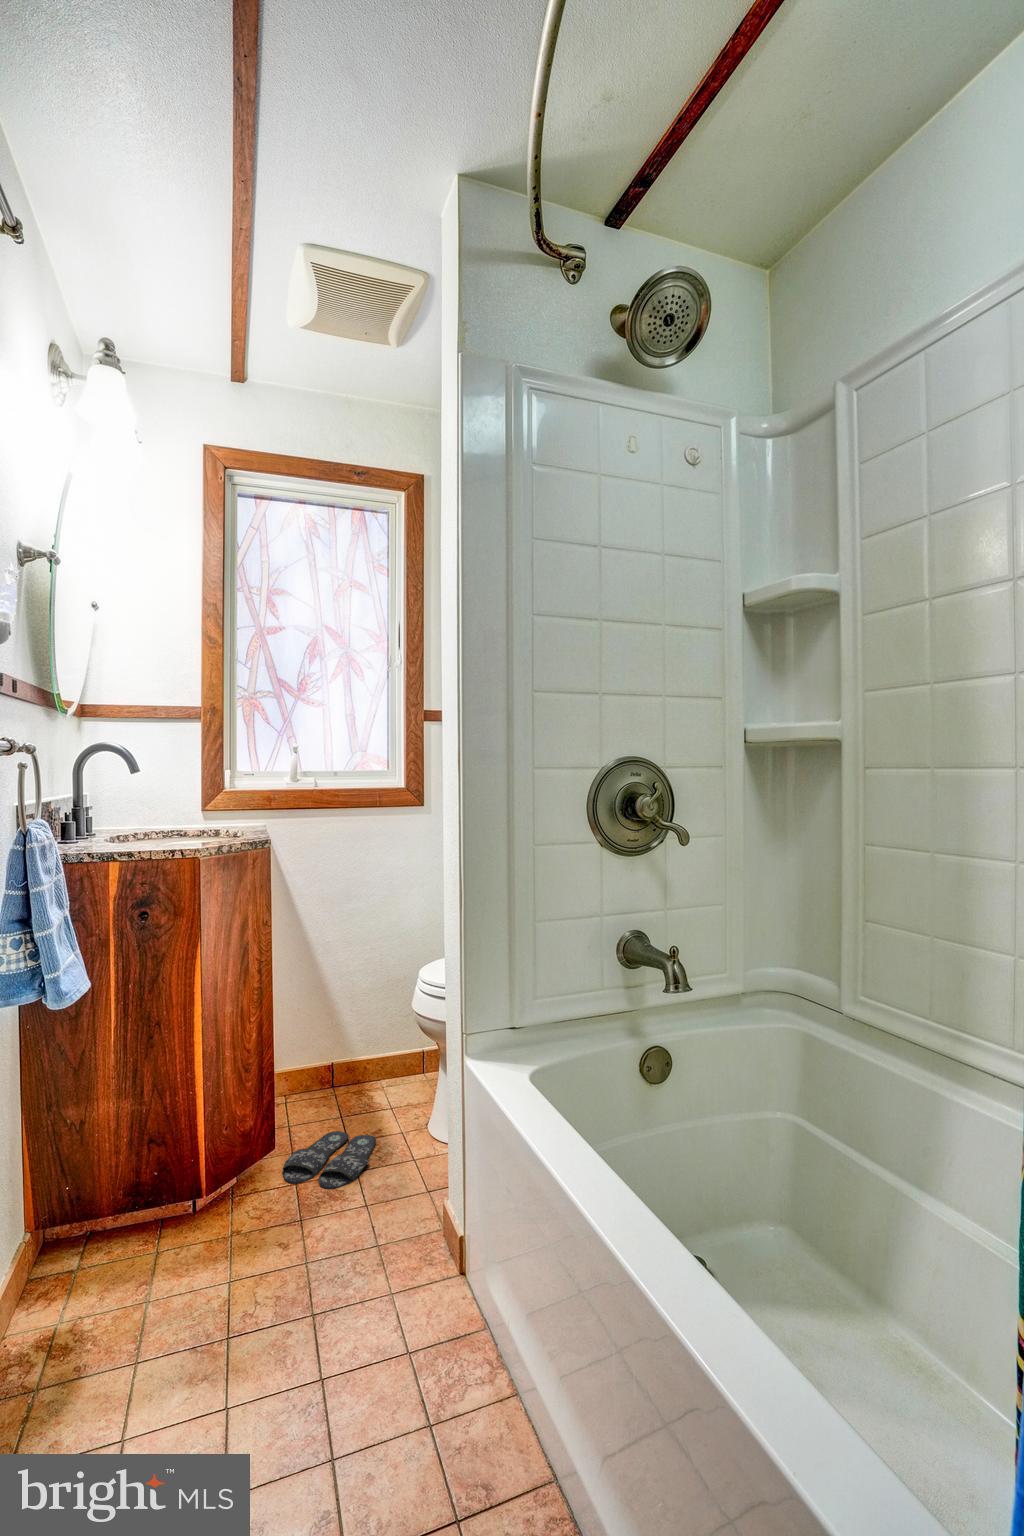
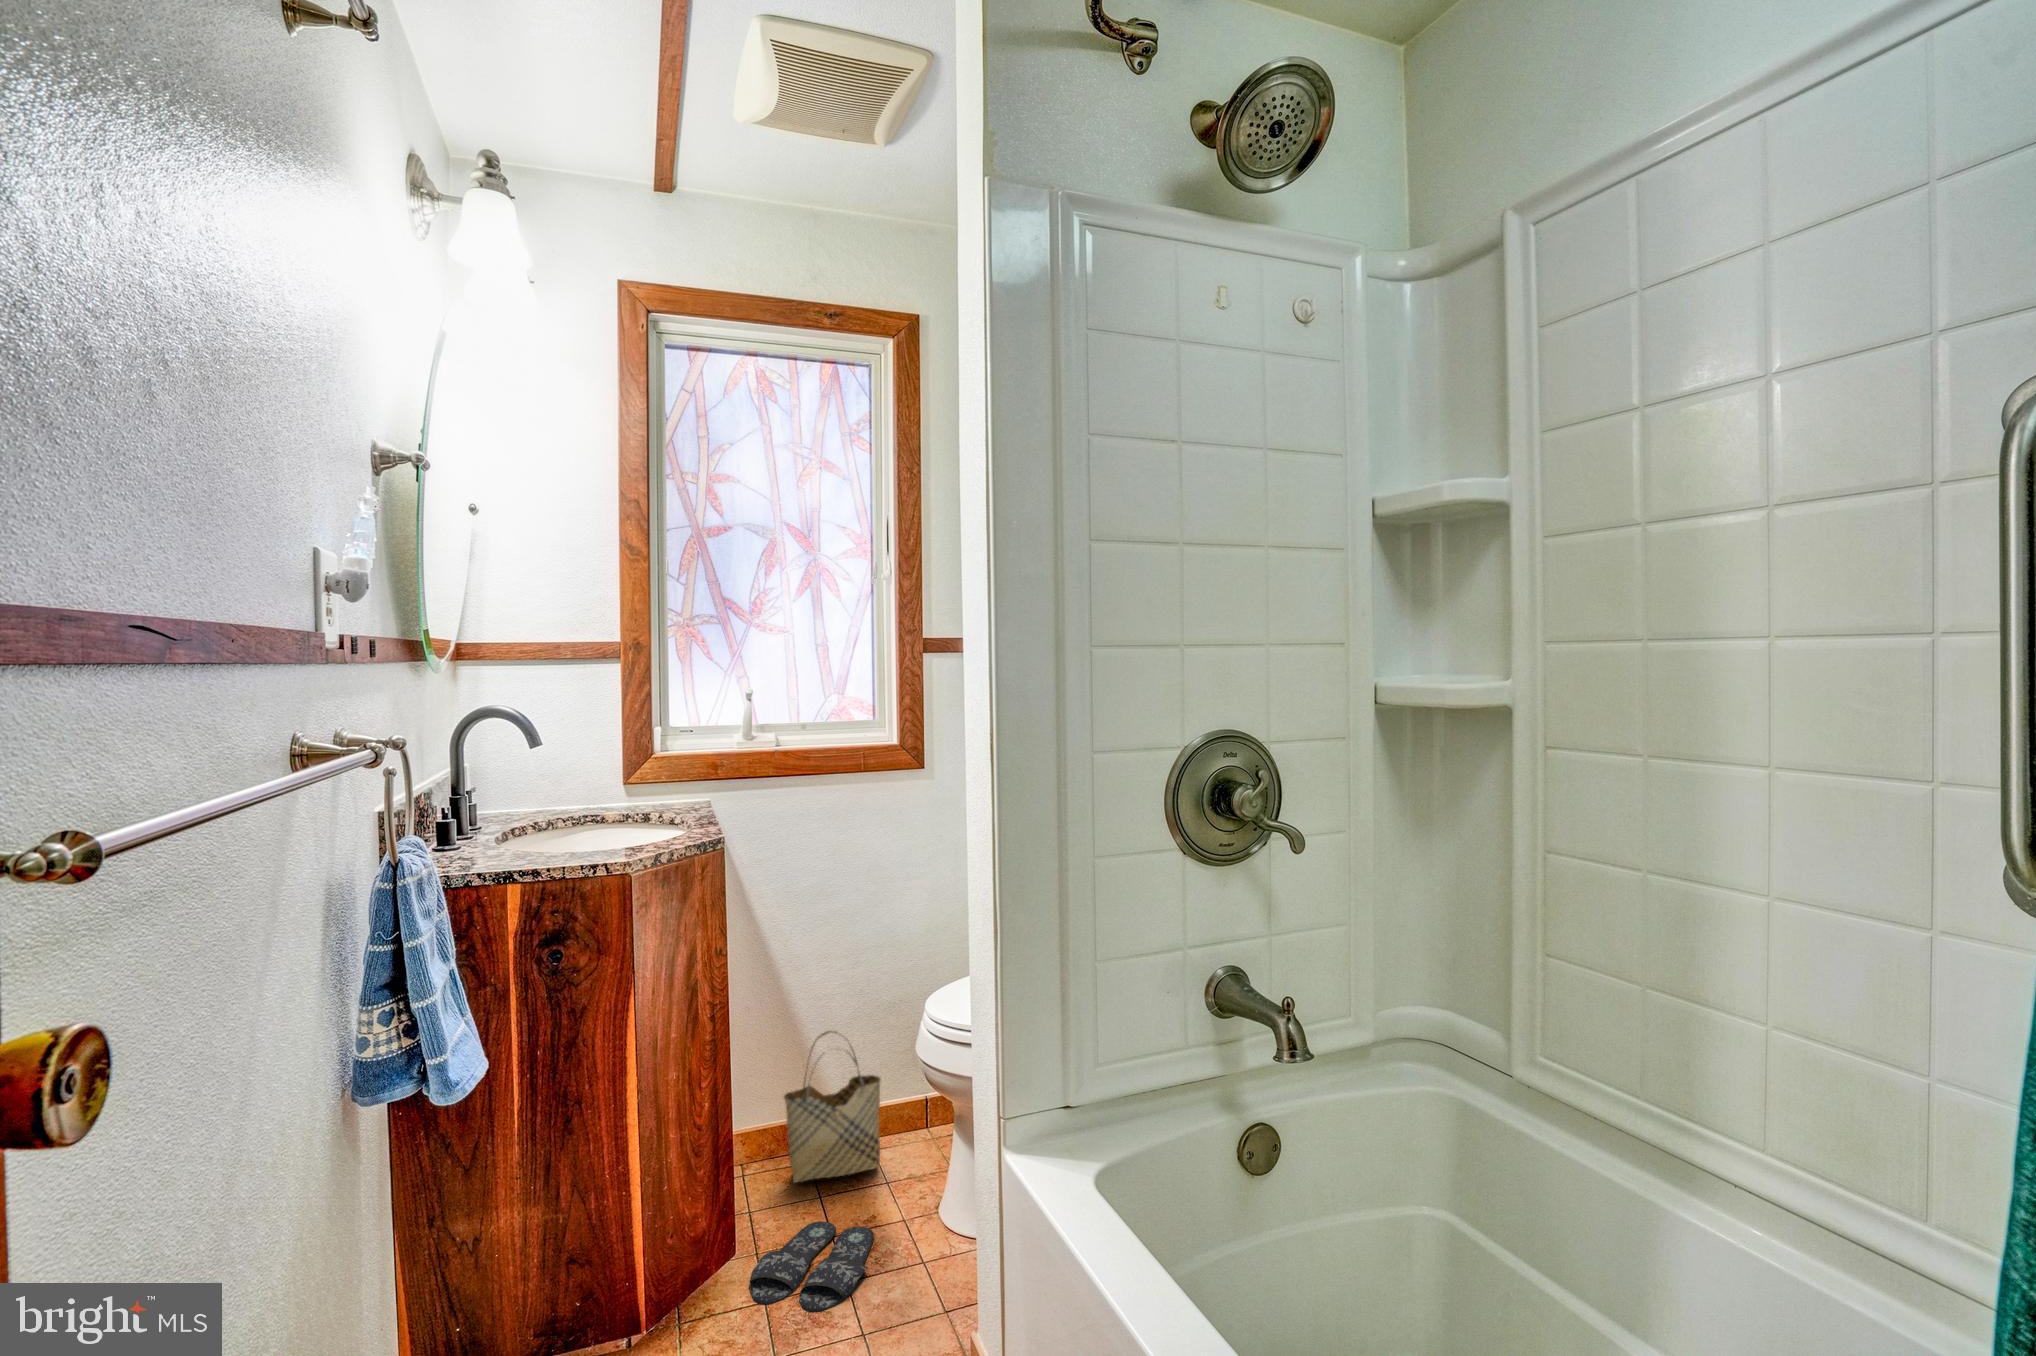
woven basket: none [313,997,386,1106] -> present [784,1031,881,1183]

